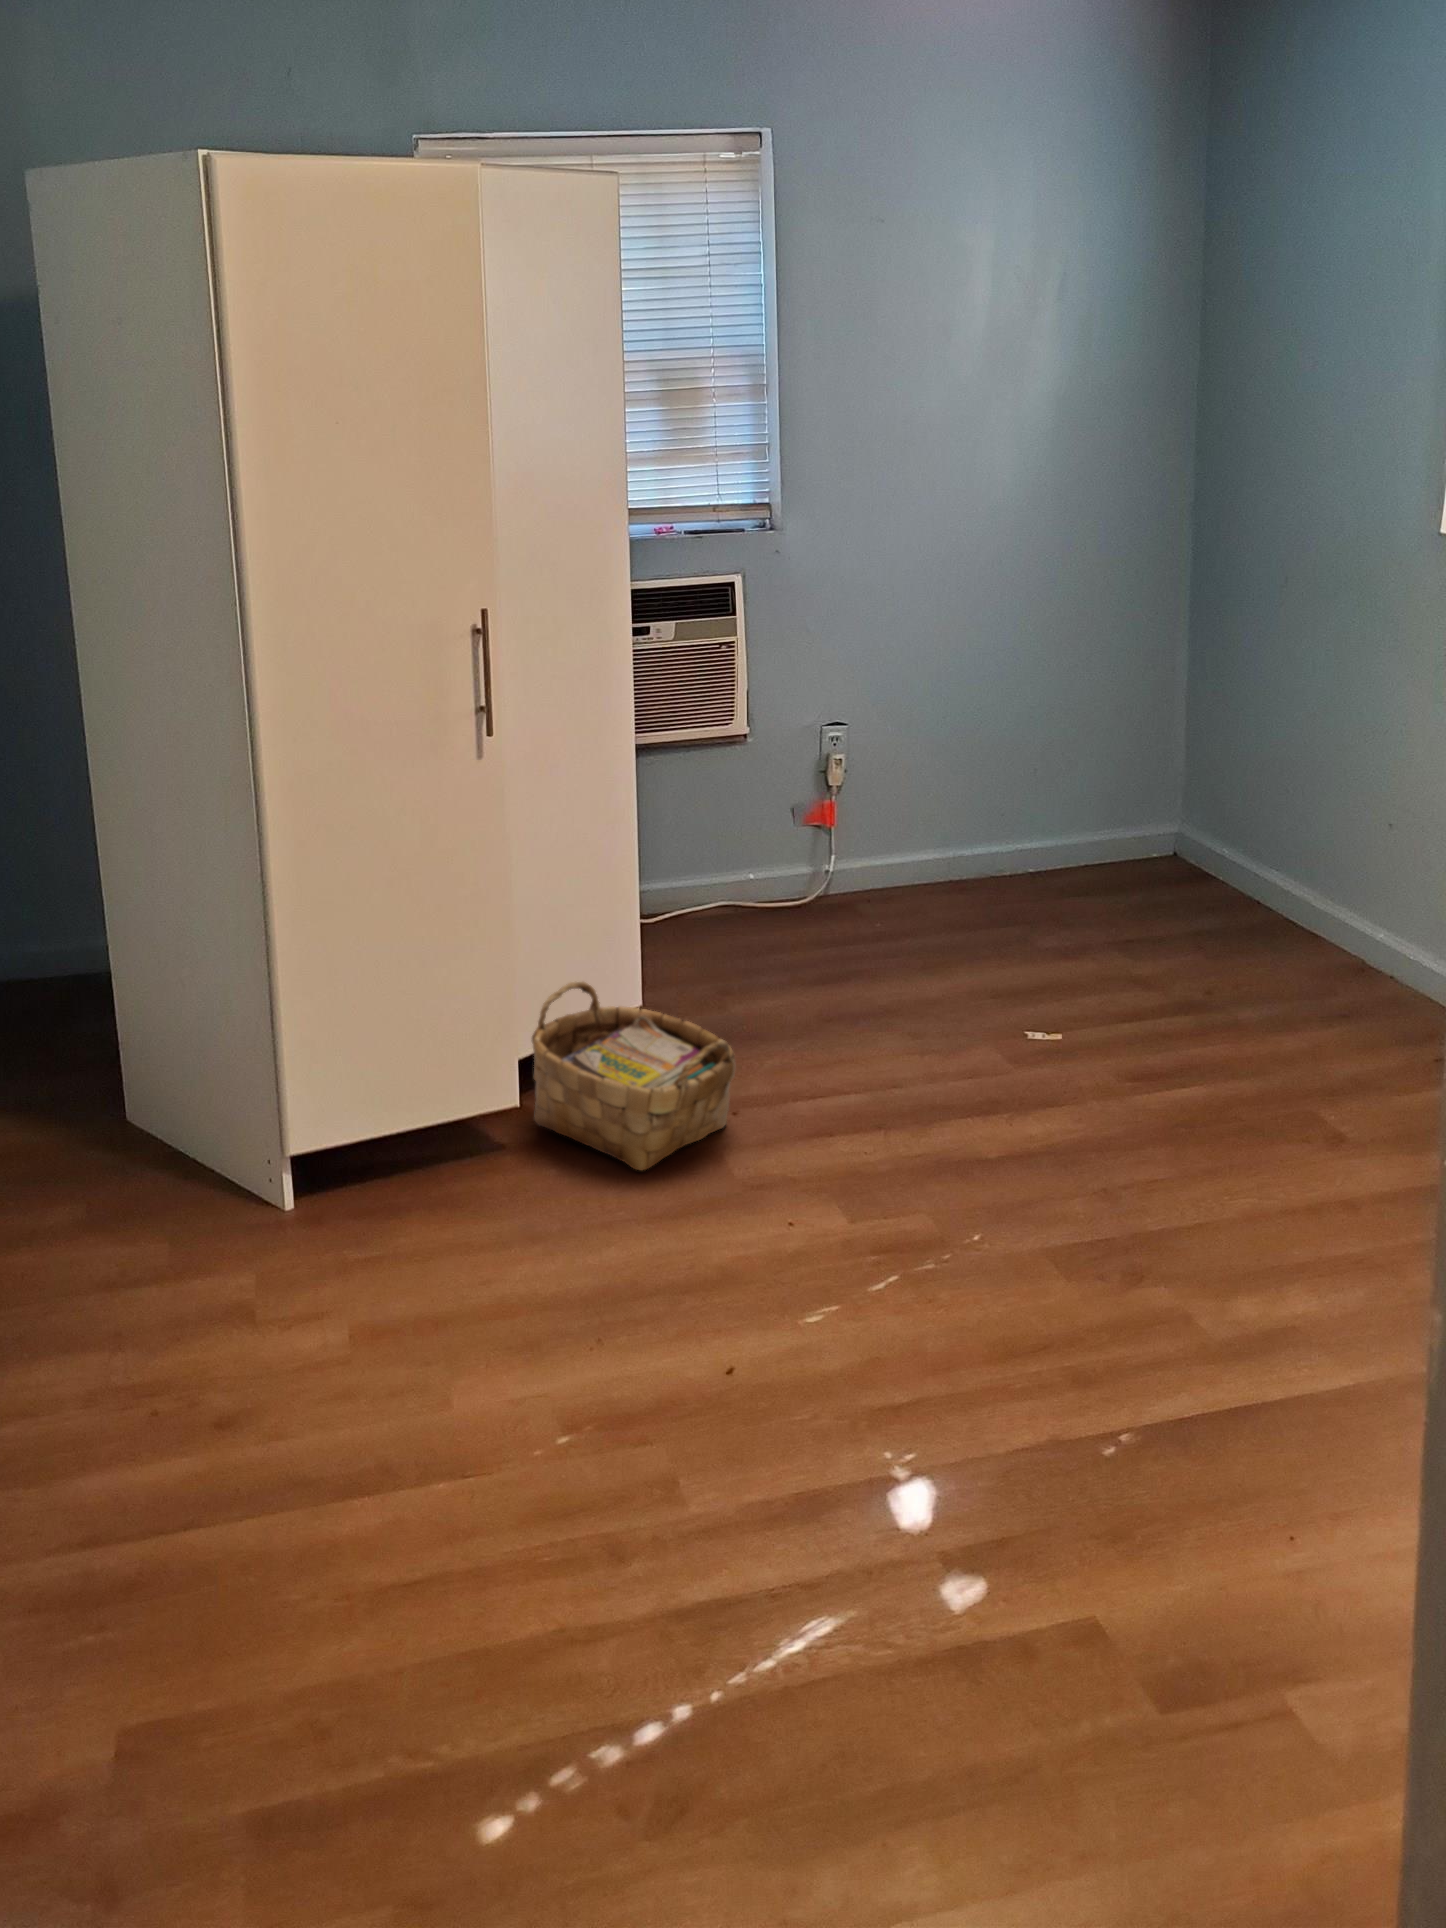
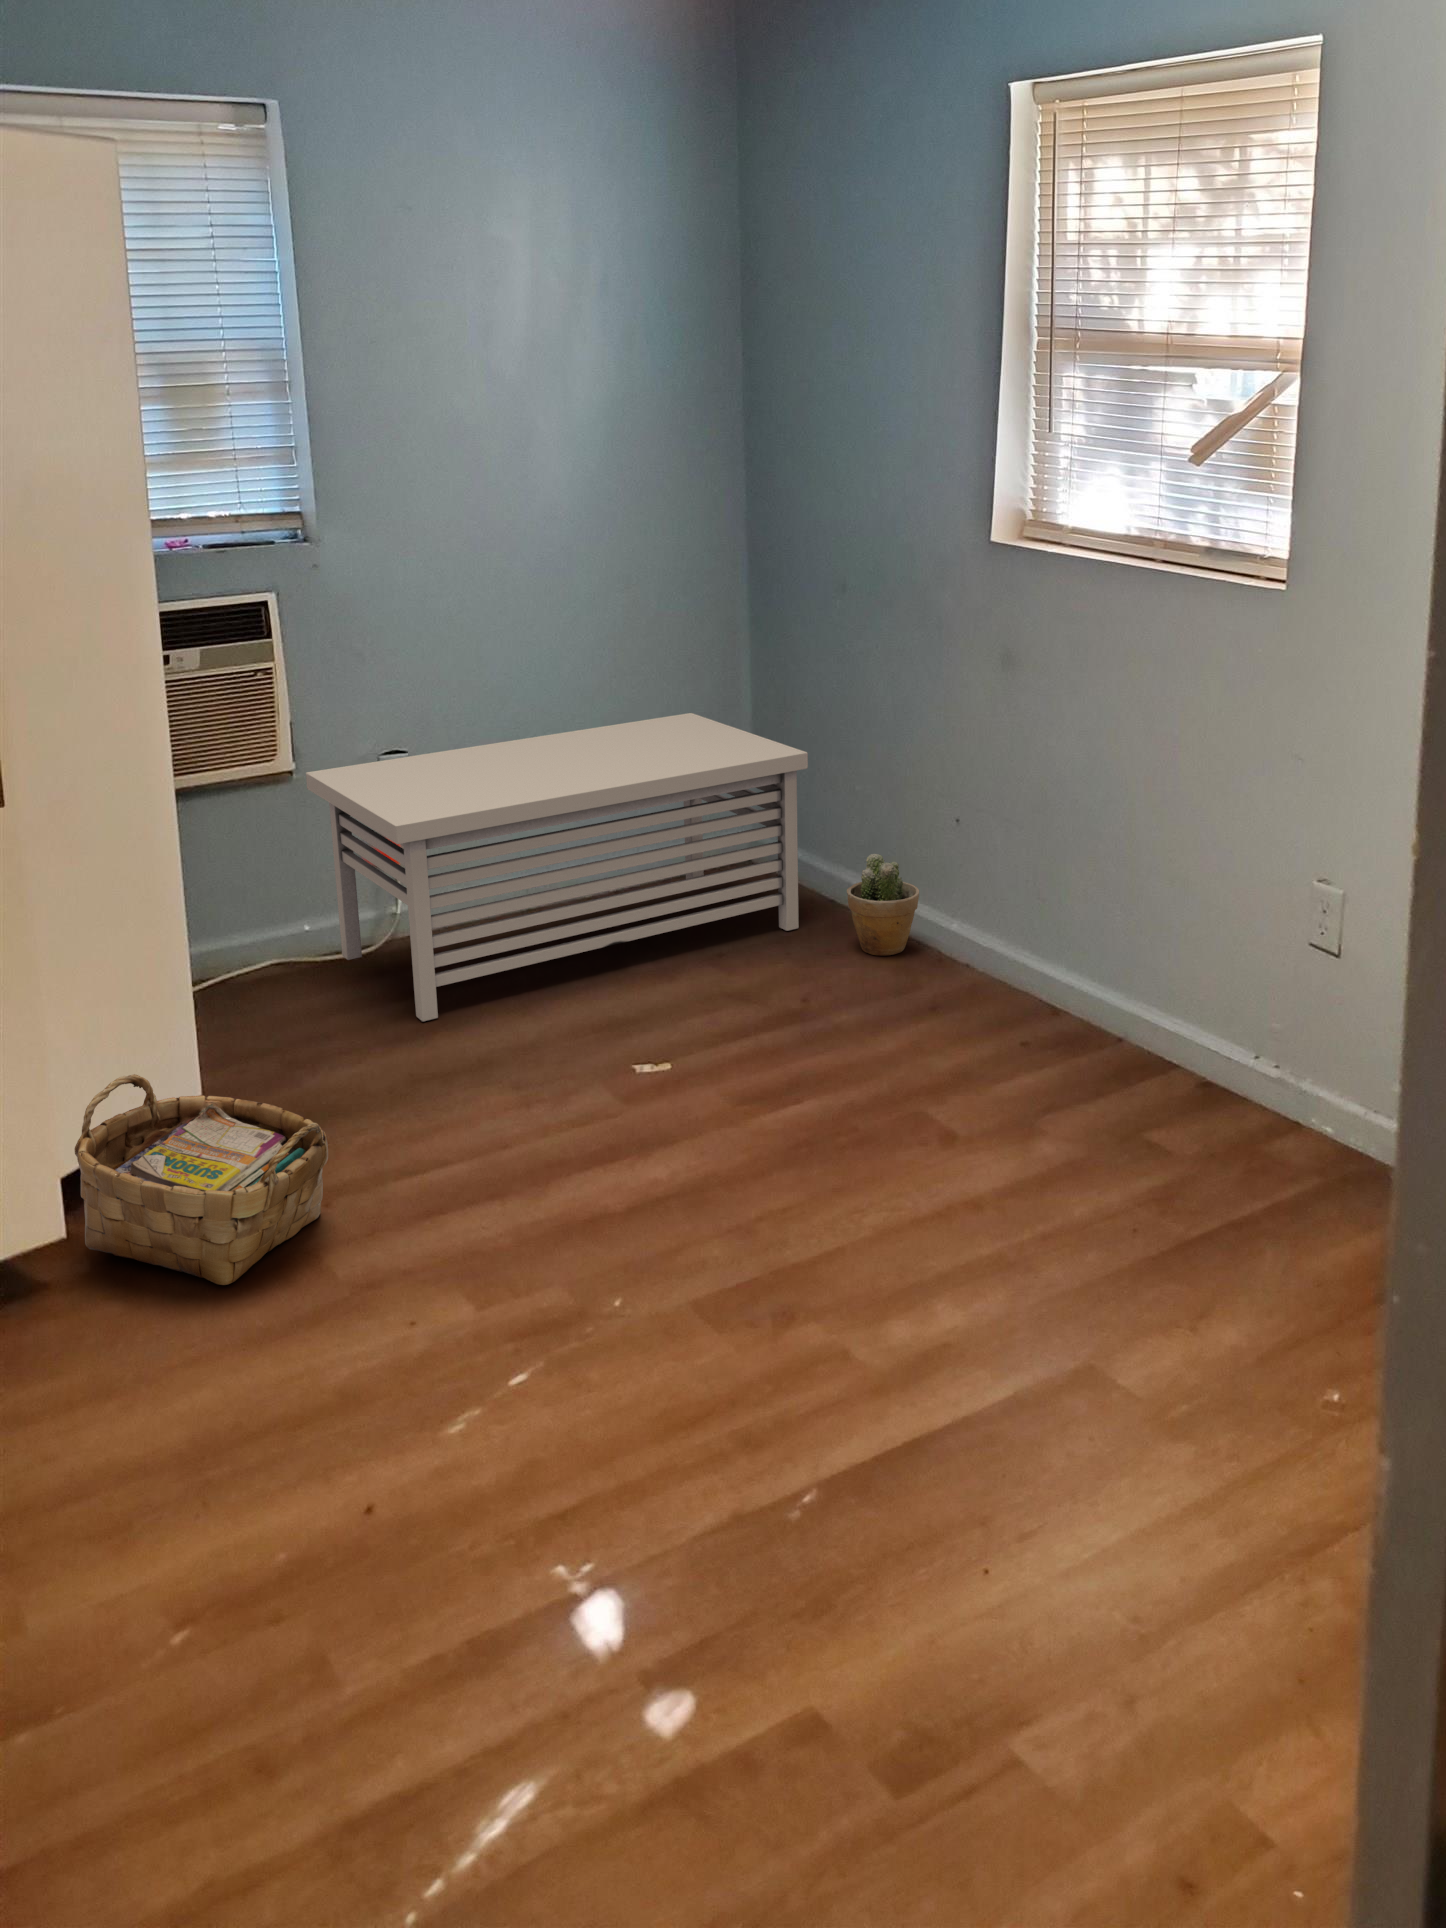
storage bench: none [756,705,1234,973] -> present [306,713,808,1021]
potted plant: none [1264,856,1342,960] -> present [847,854,919,956]

